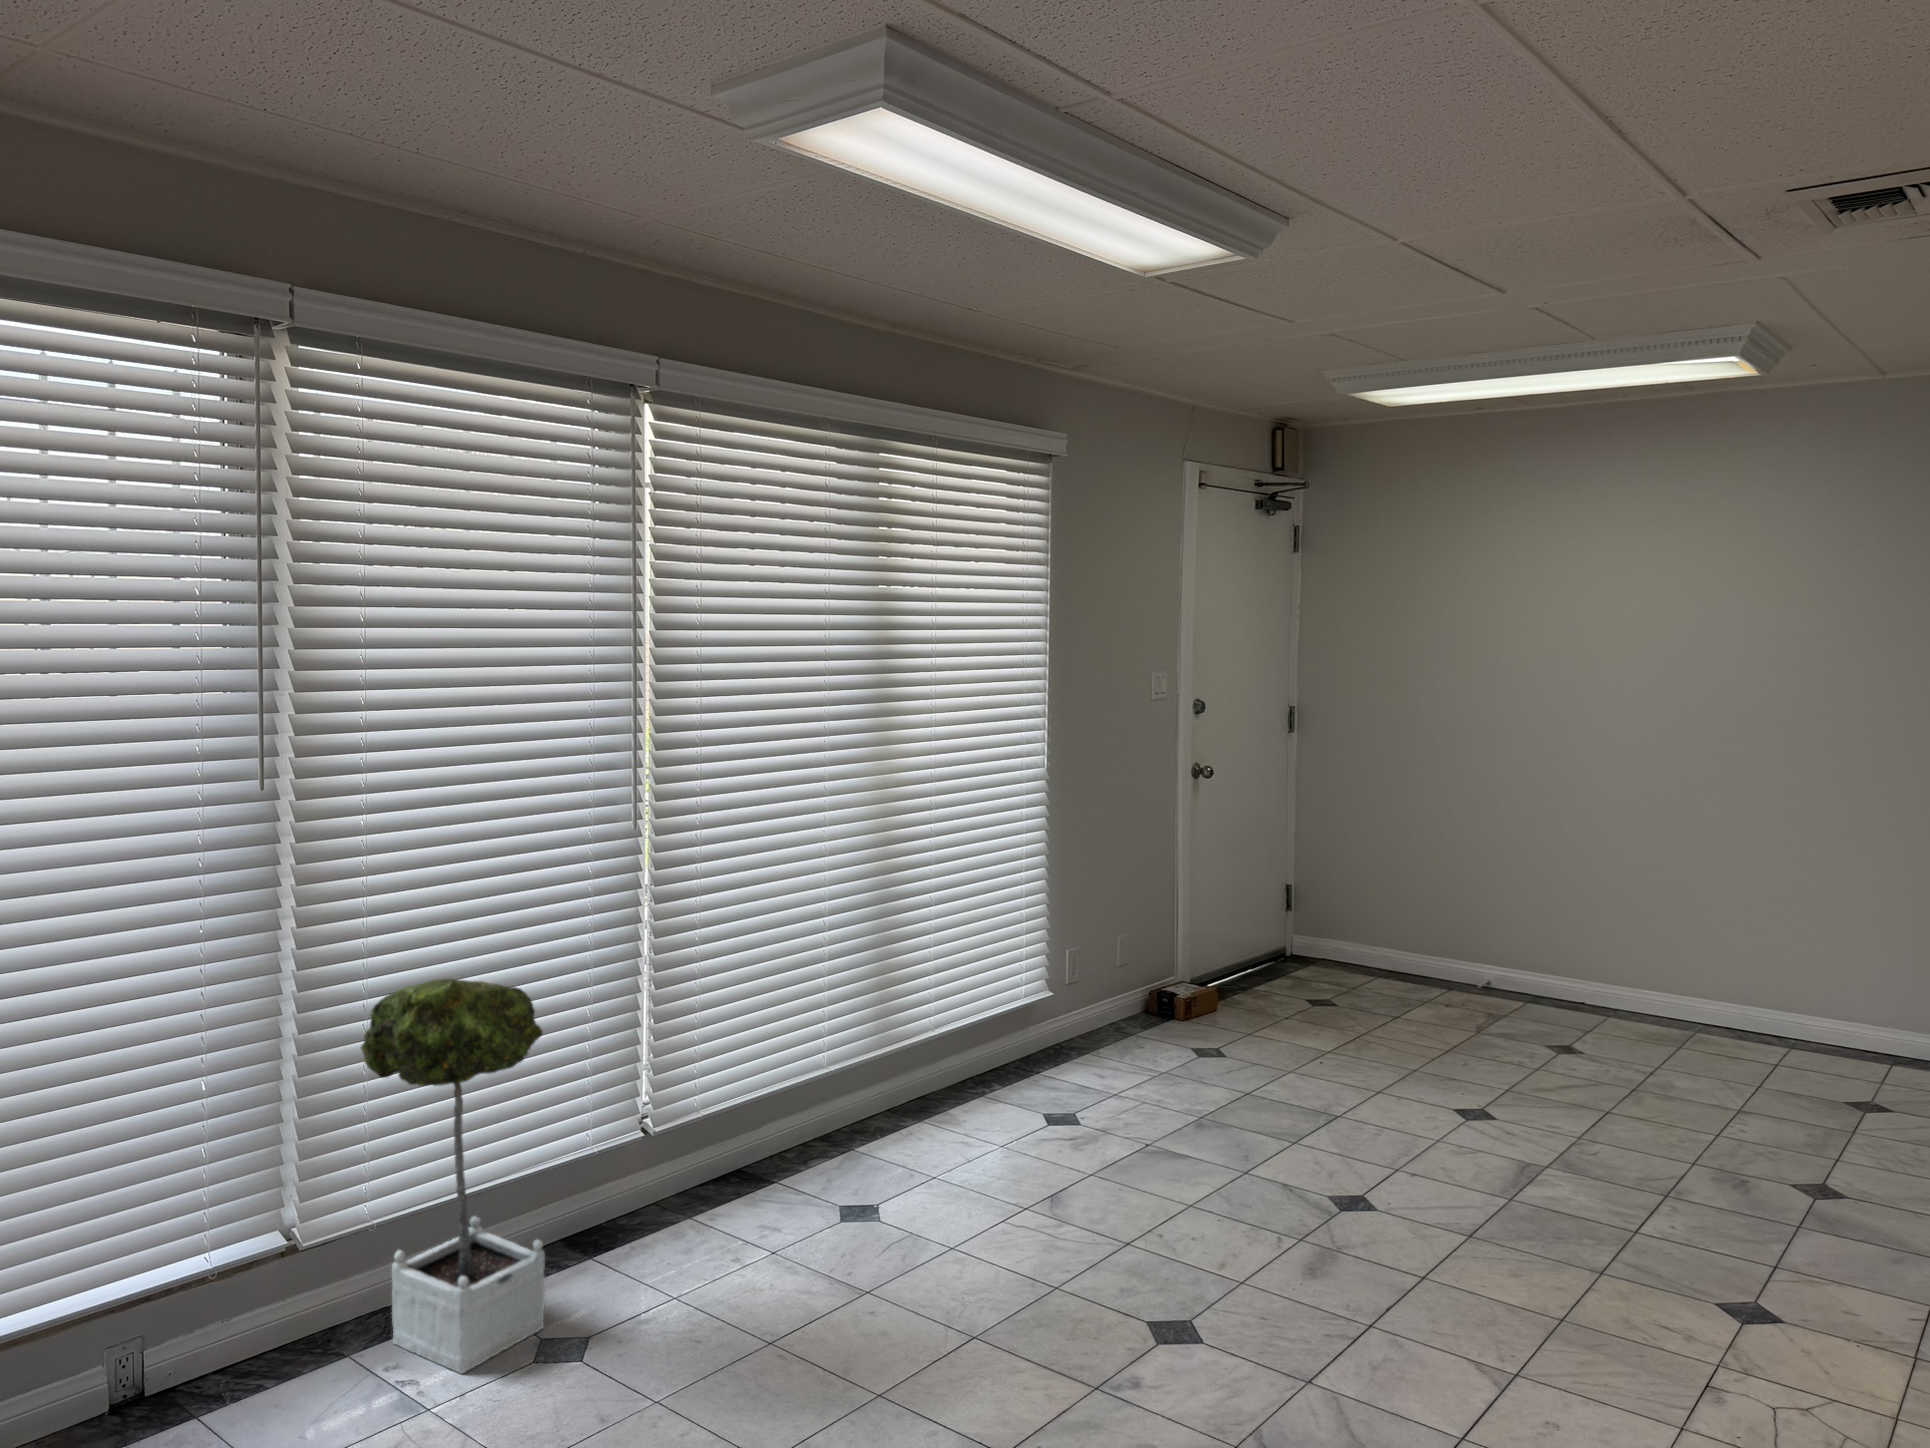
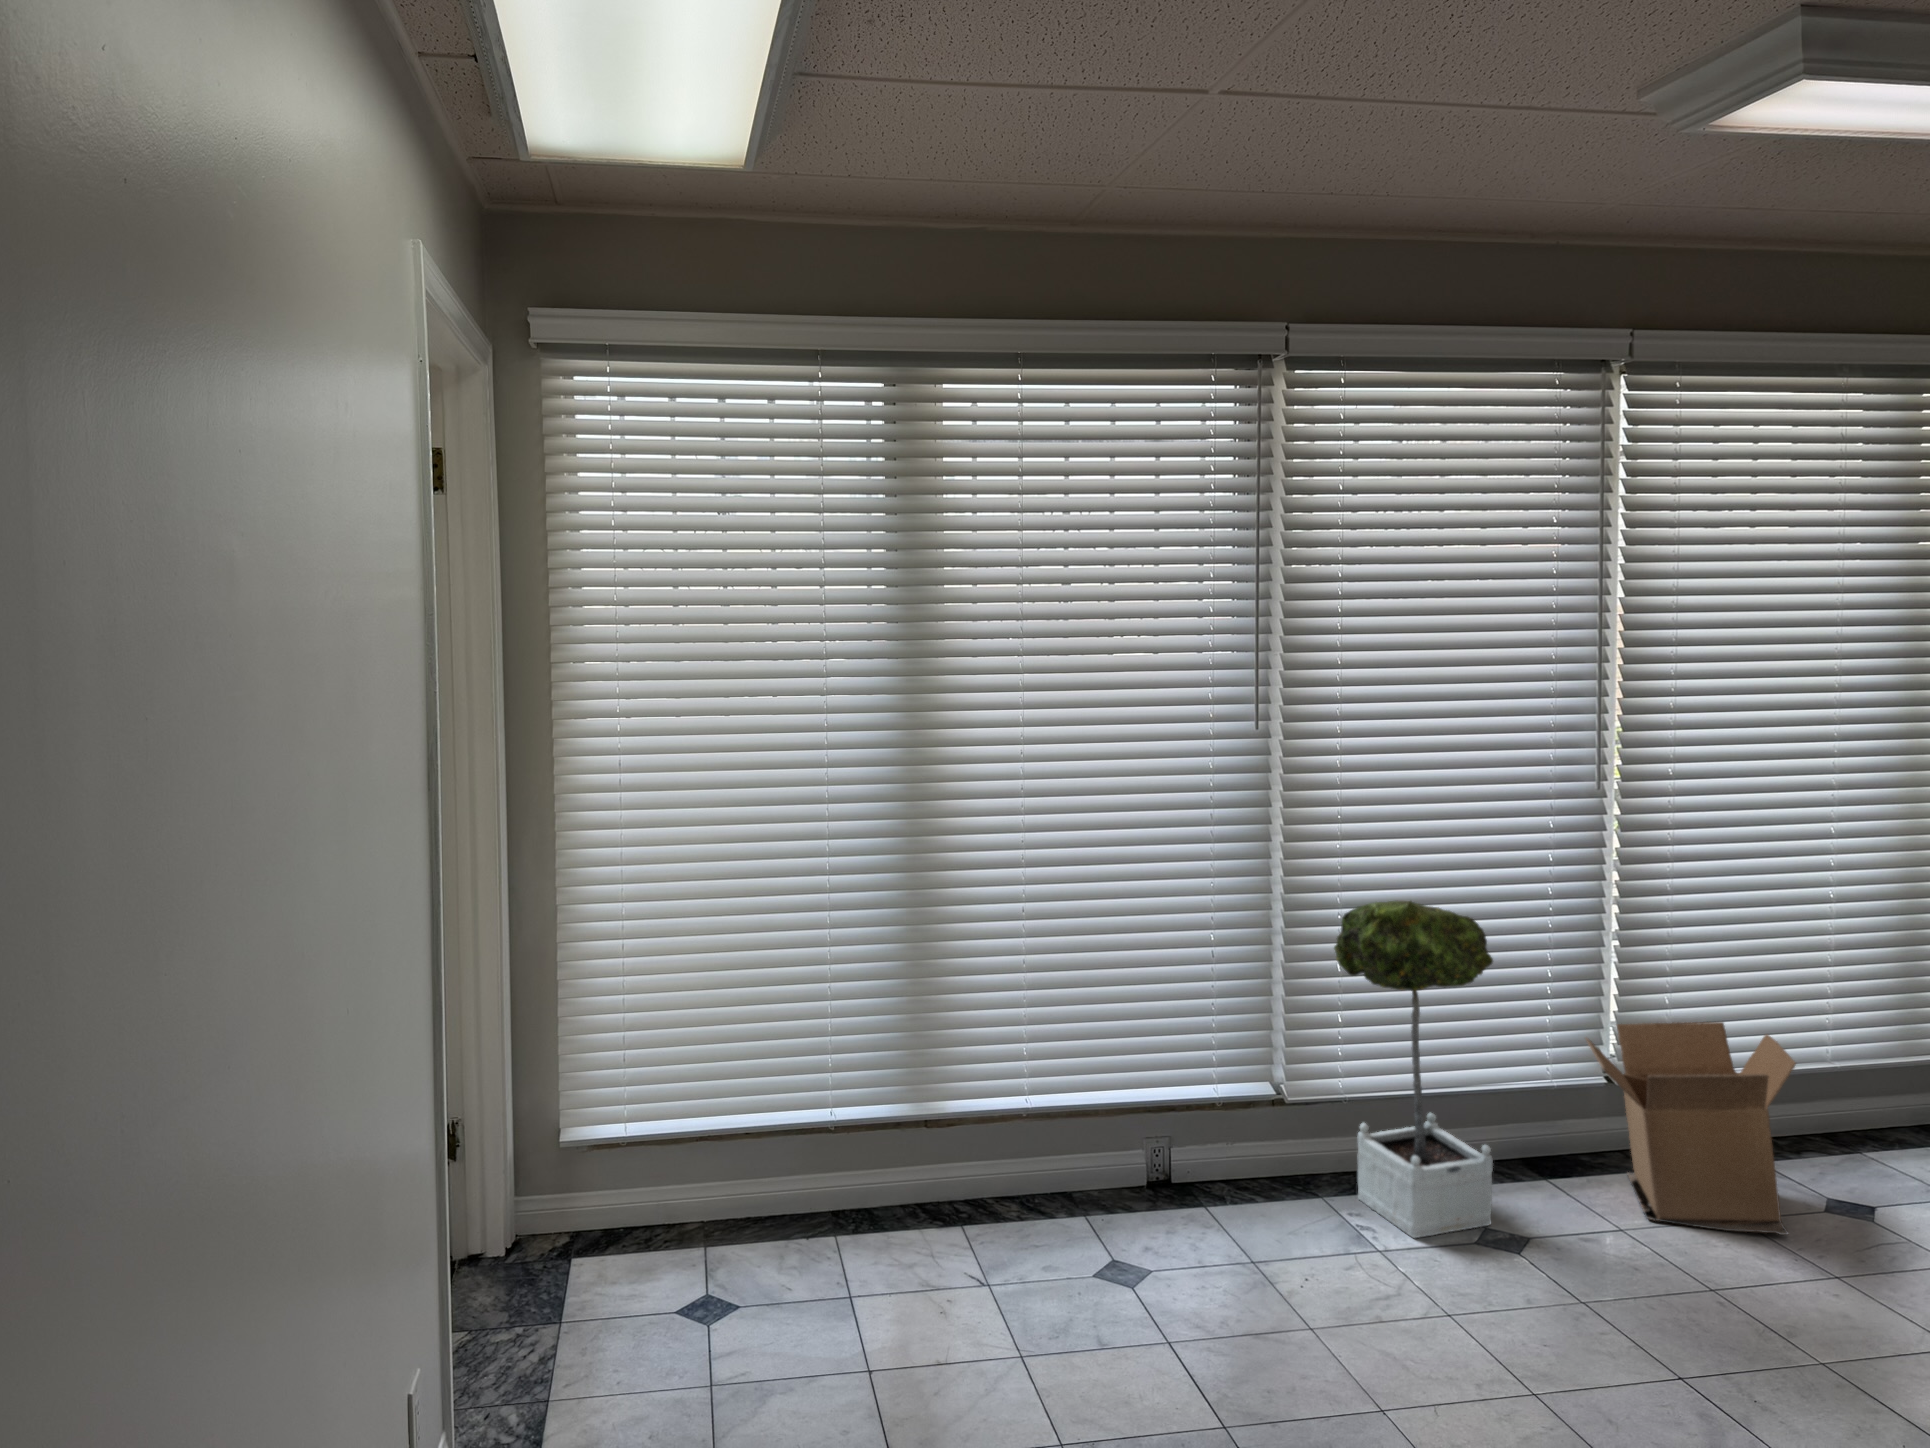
cardboard box: none [626,1050,814,1271] -> present [1586,1022,1796,1235]

